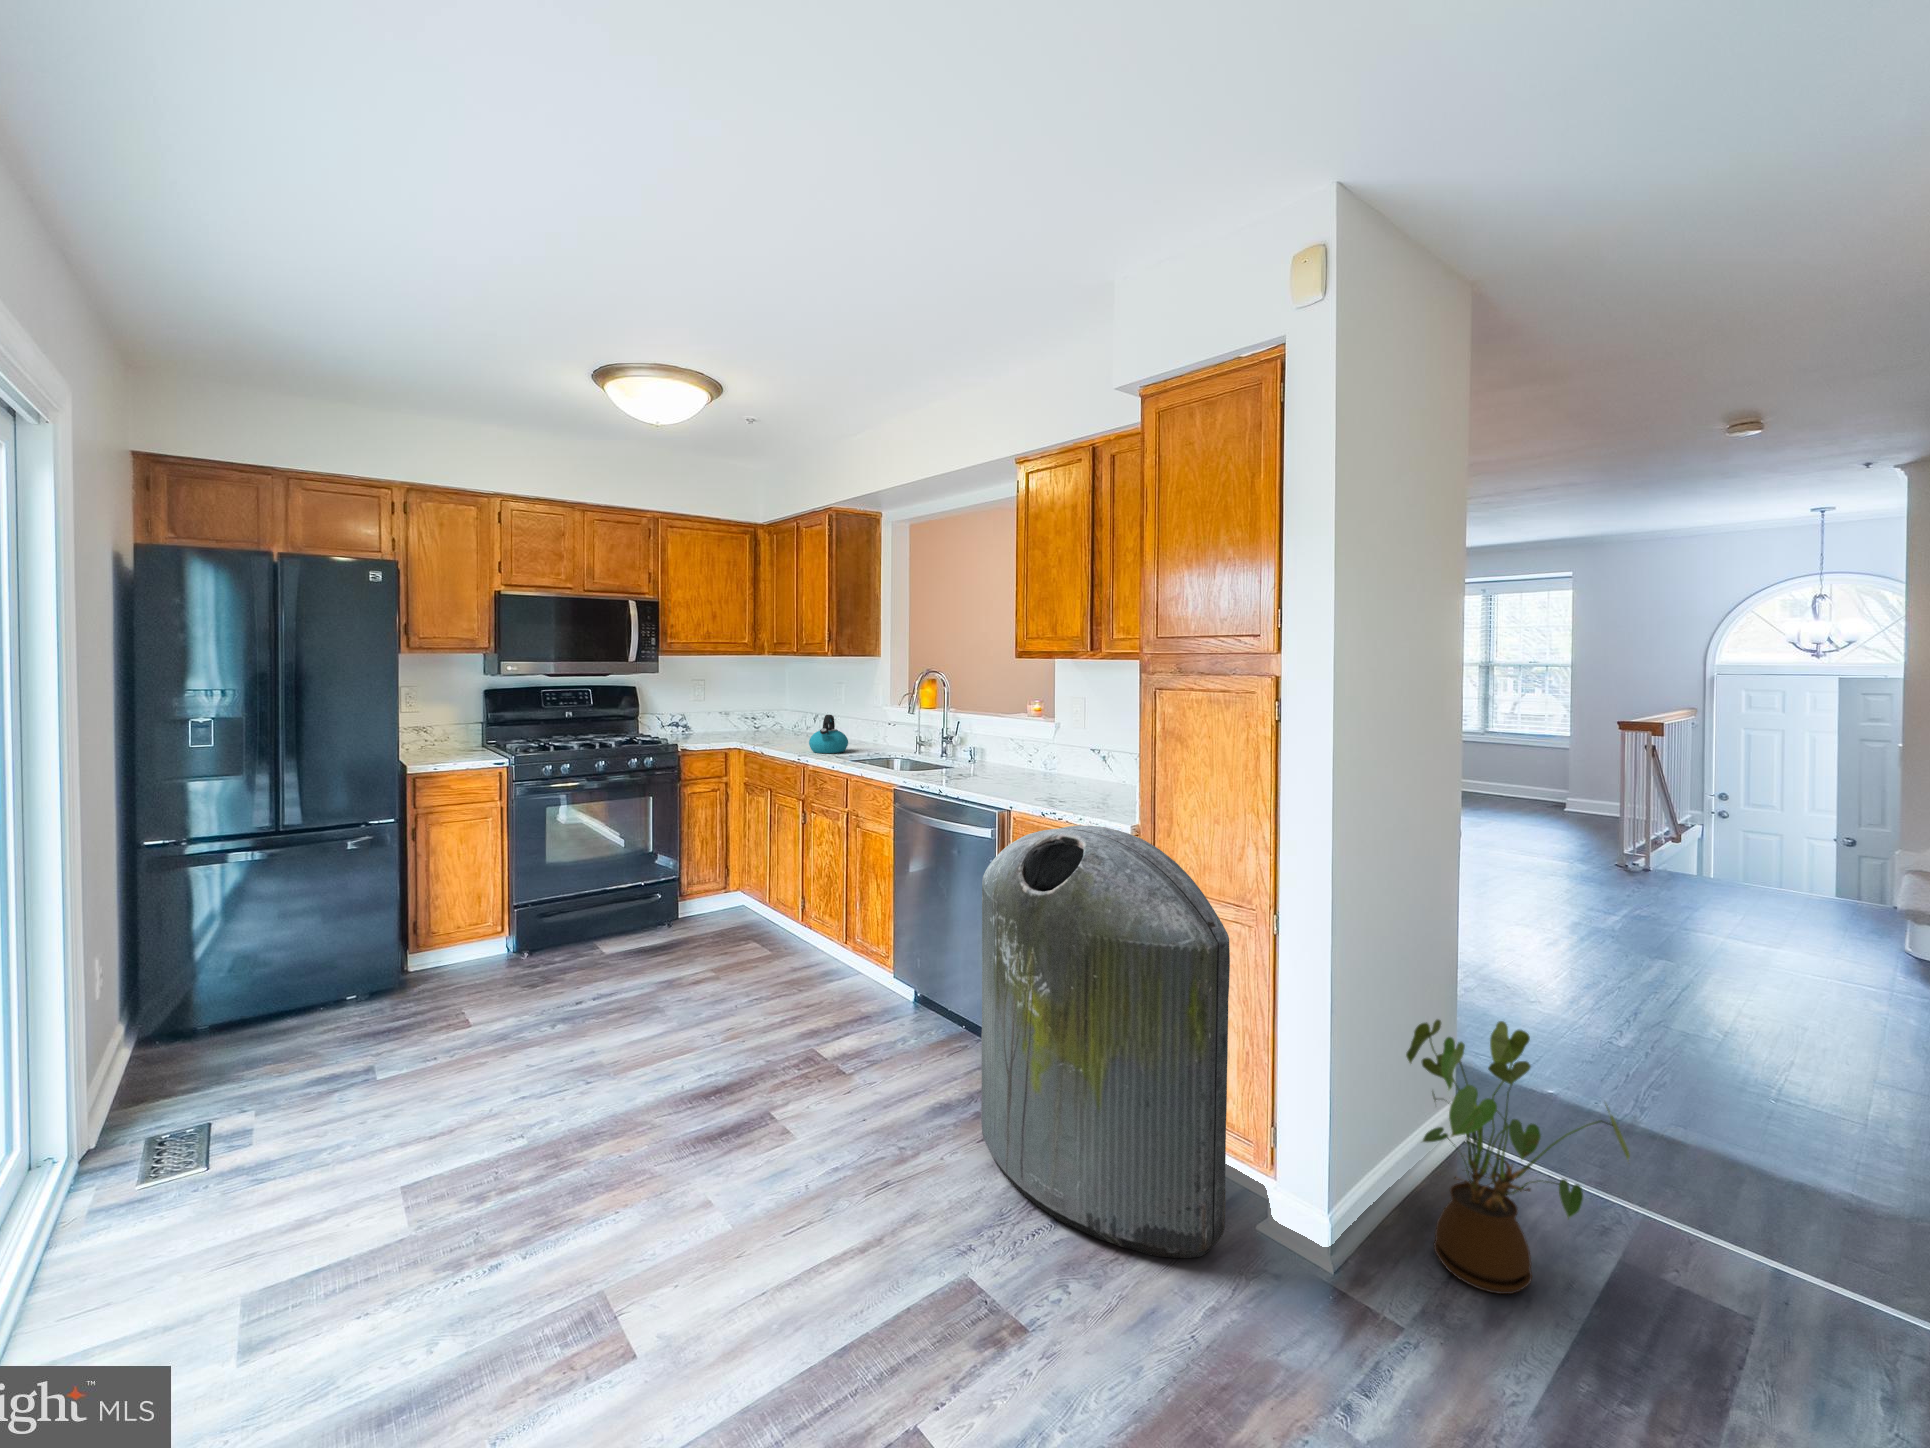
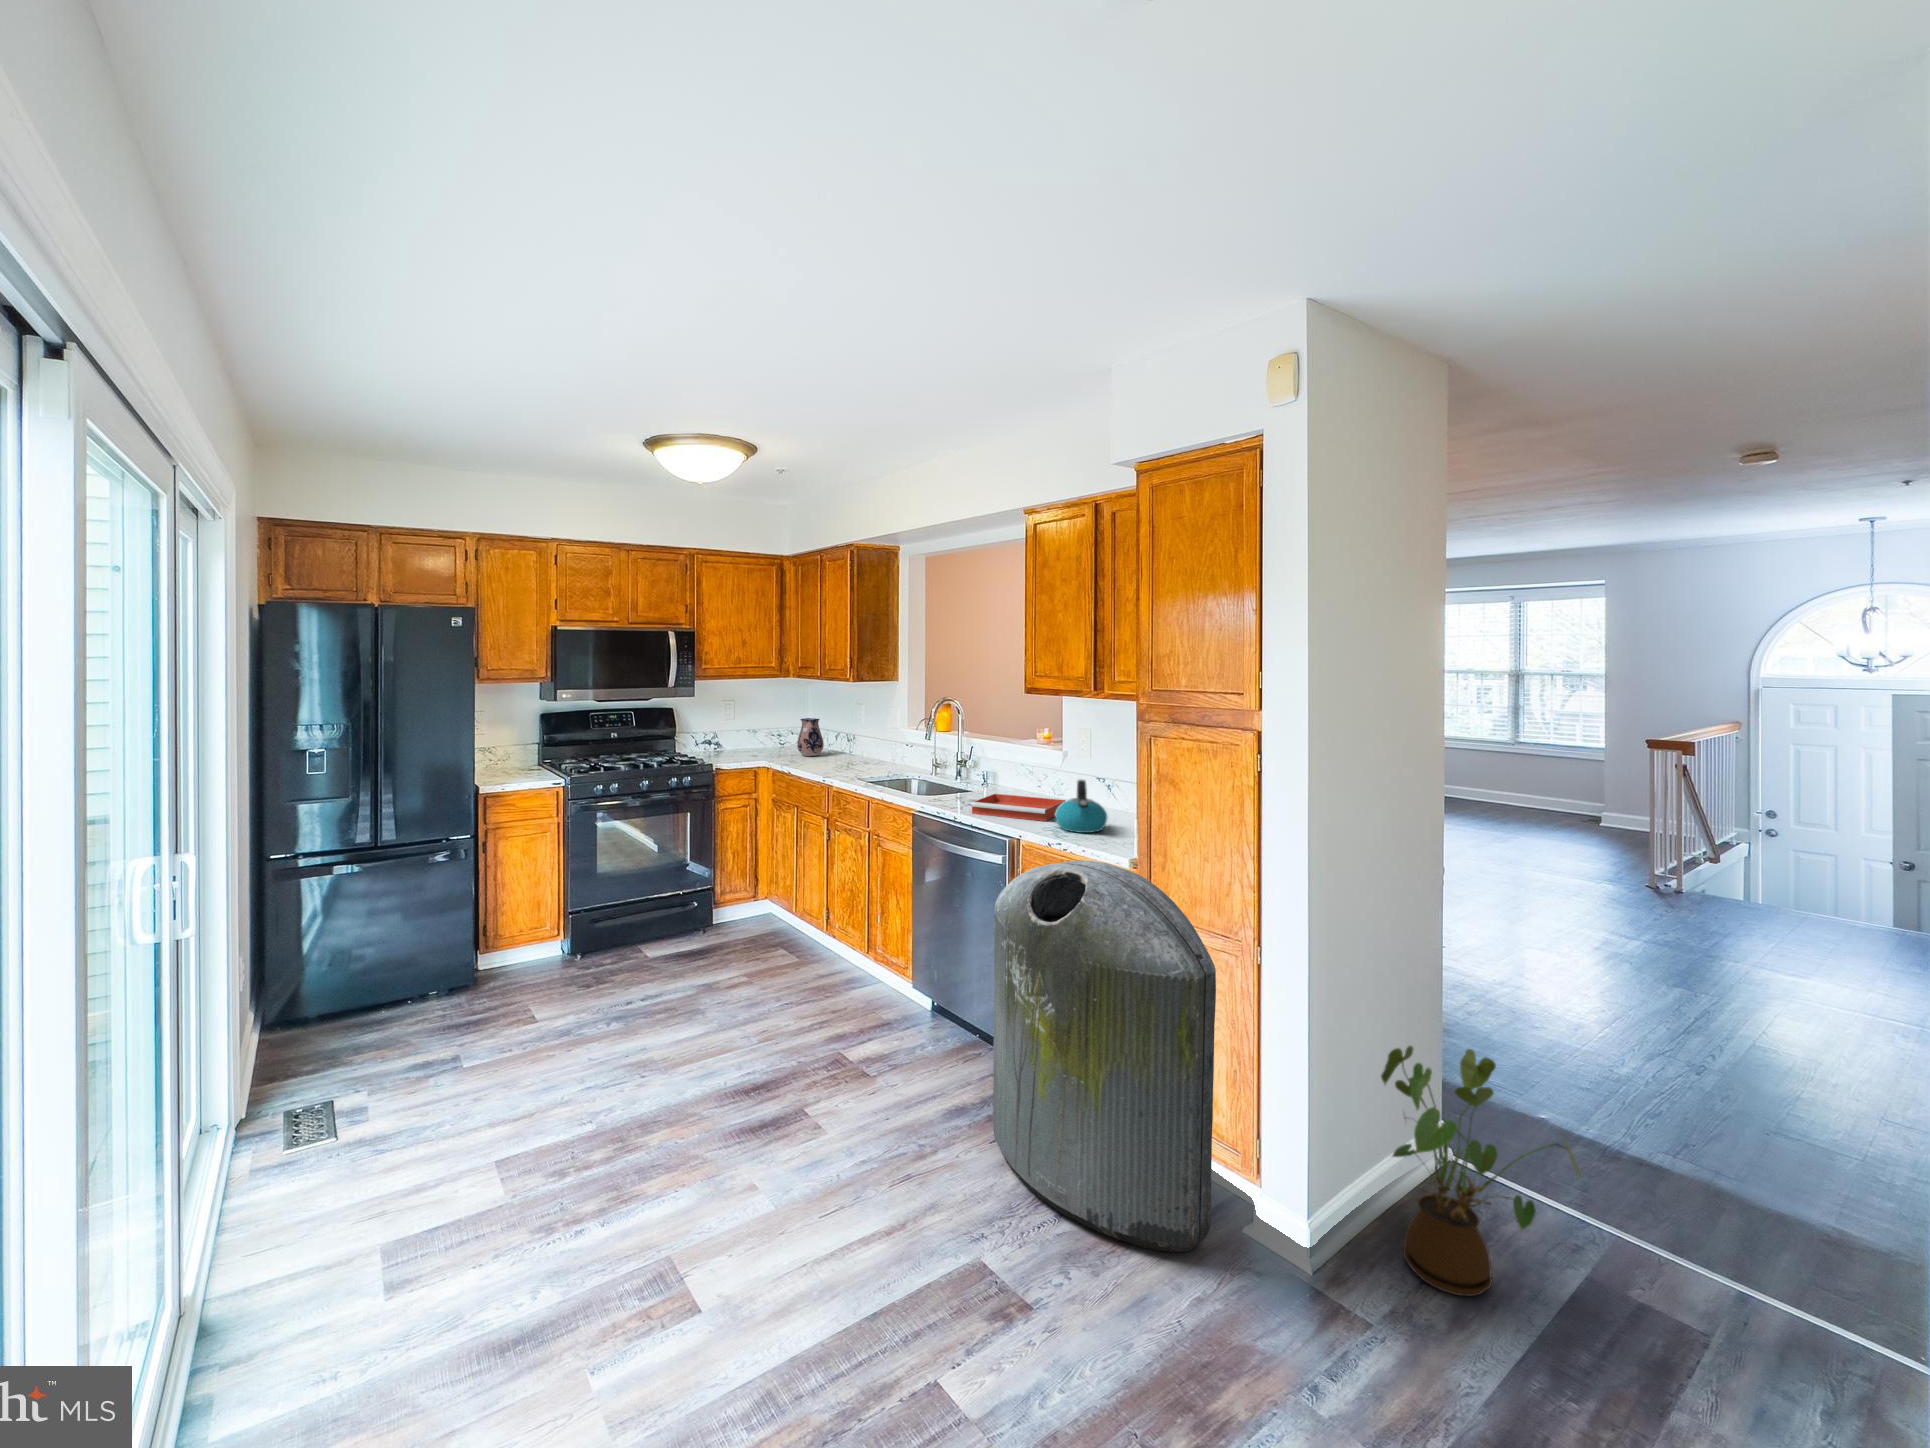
ceramic pitcher: none [771,697,799,738] -> present [797,718,824,756]
kettle: present [809,715,848,753] -> present [1055,780,1107,833]
tray: none [956,767,1058,793] -> present [971,794,1065,821]

